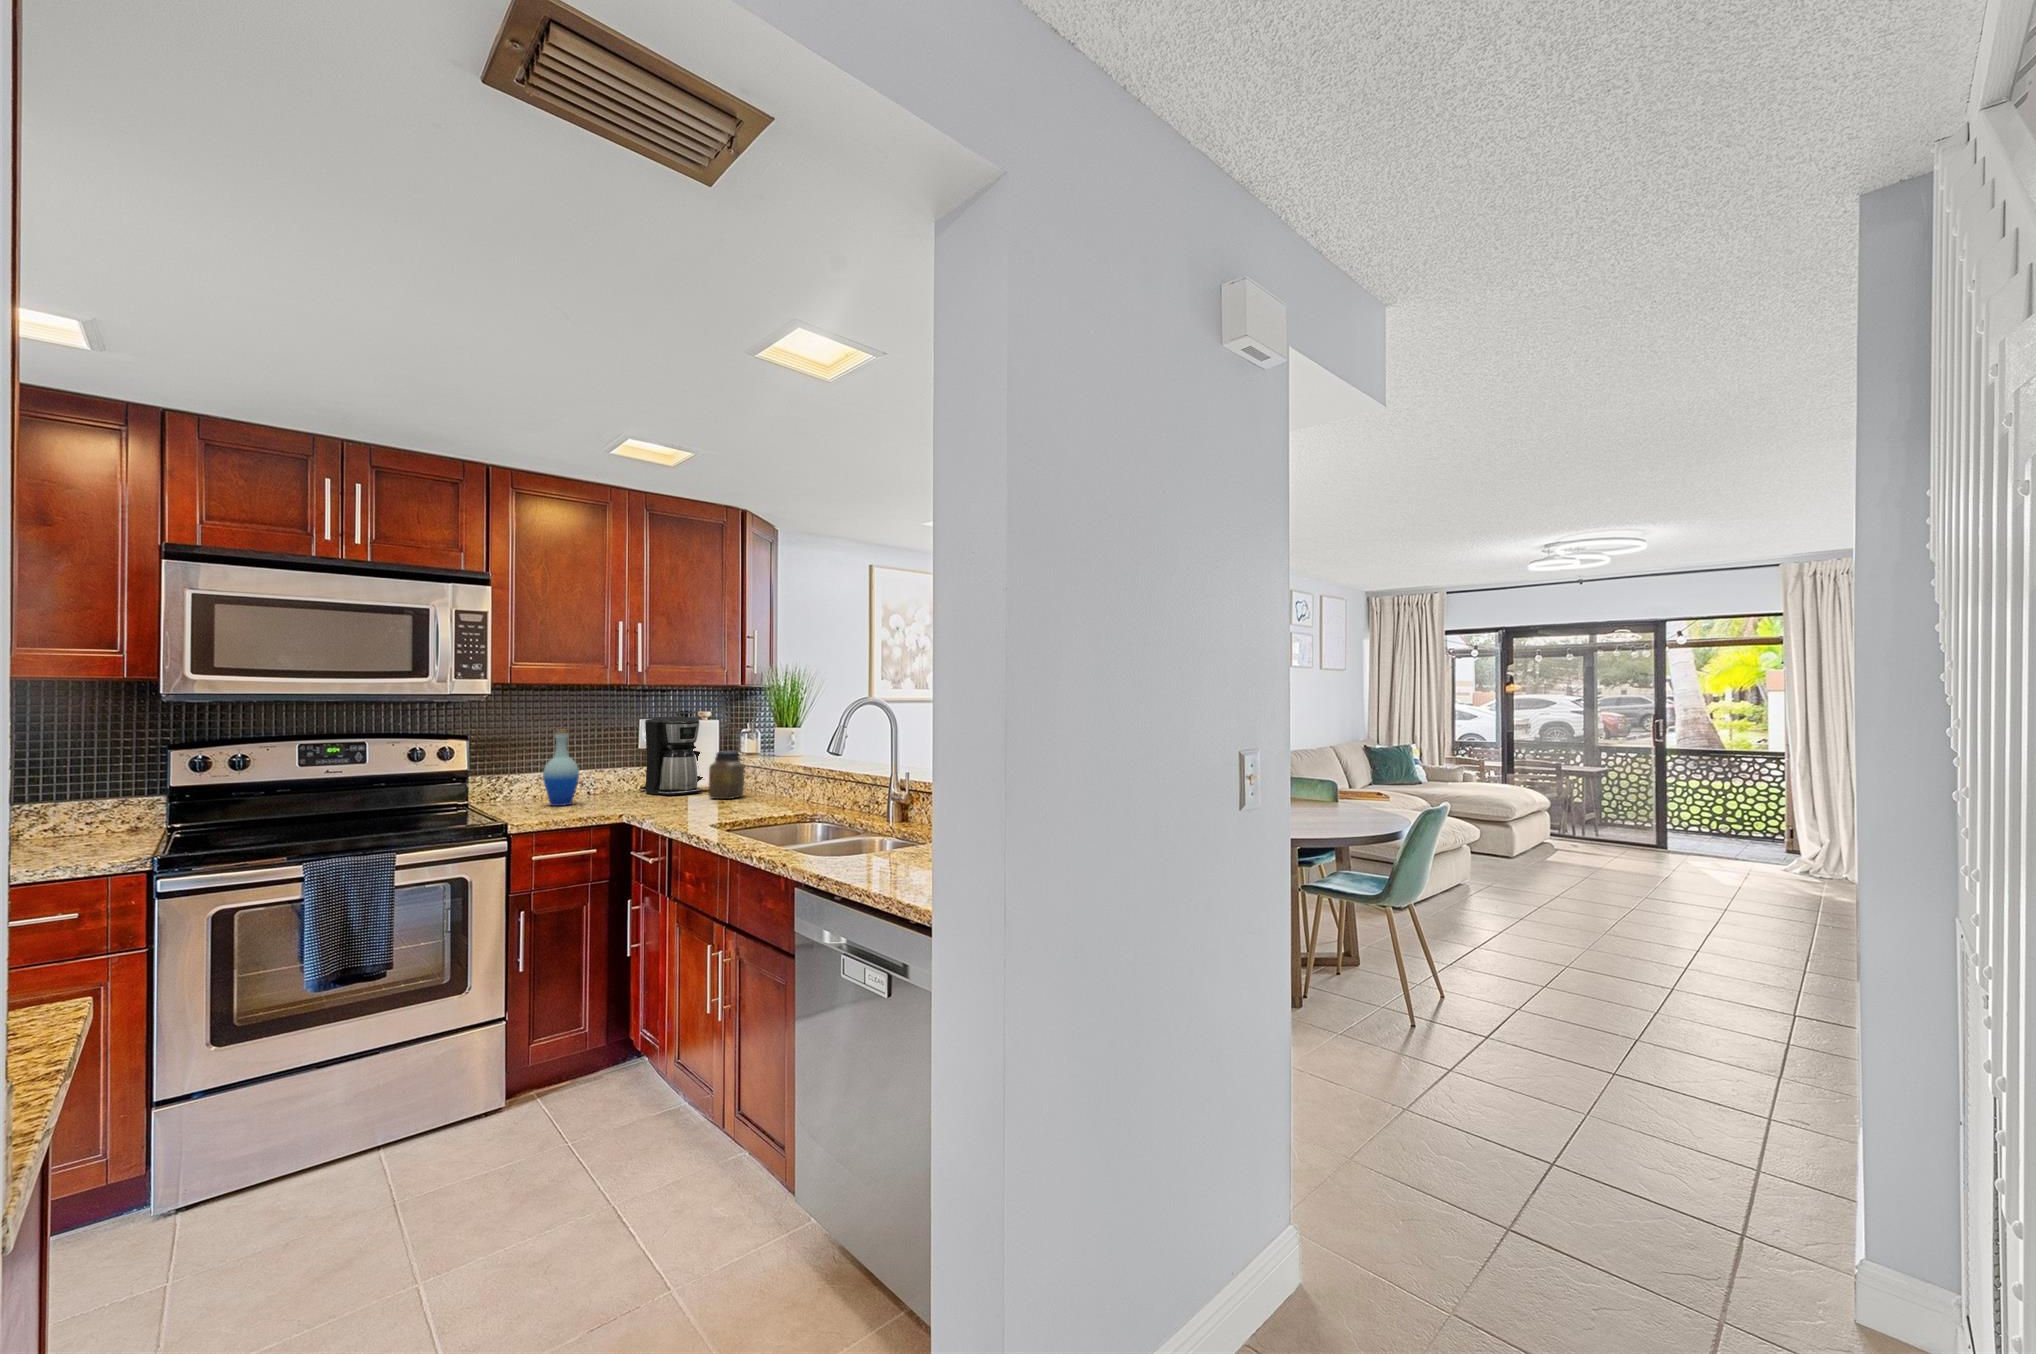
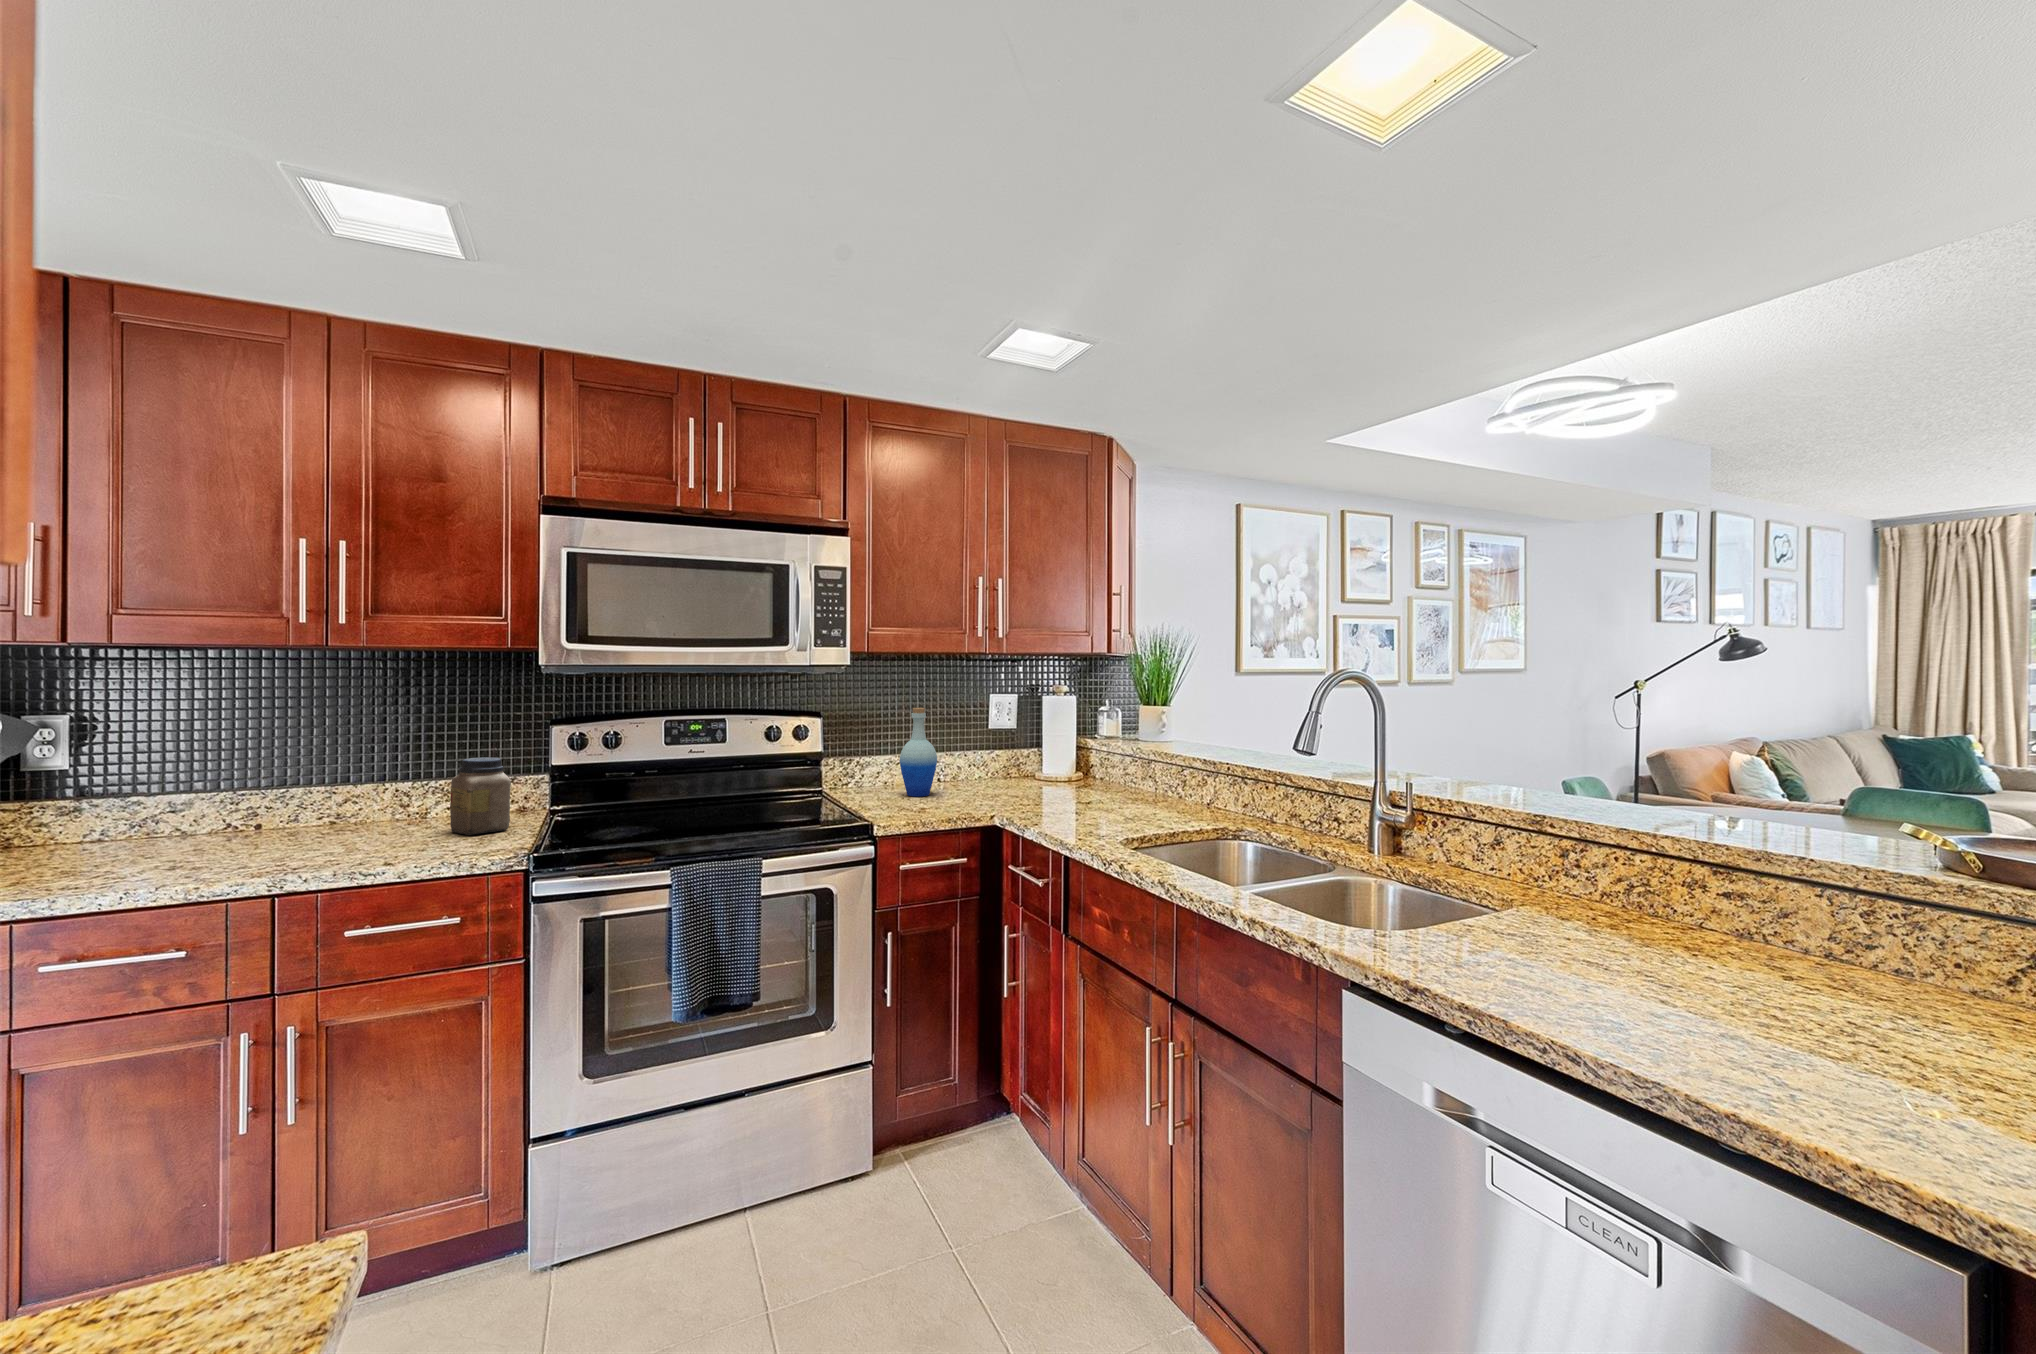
coffee maker: present [640,717,703,796] -> none [993,693,1068,787]
jar: present [709,751,745,799] -> present [450,757,511,835]

